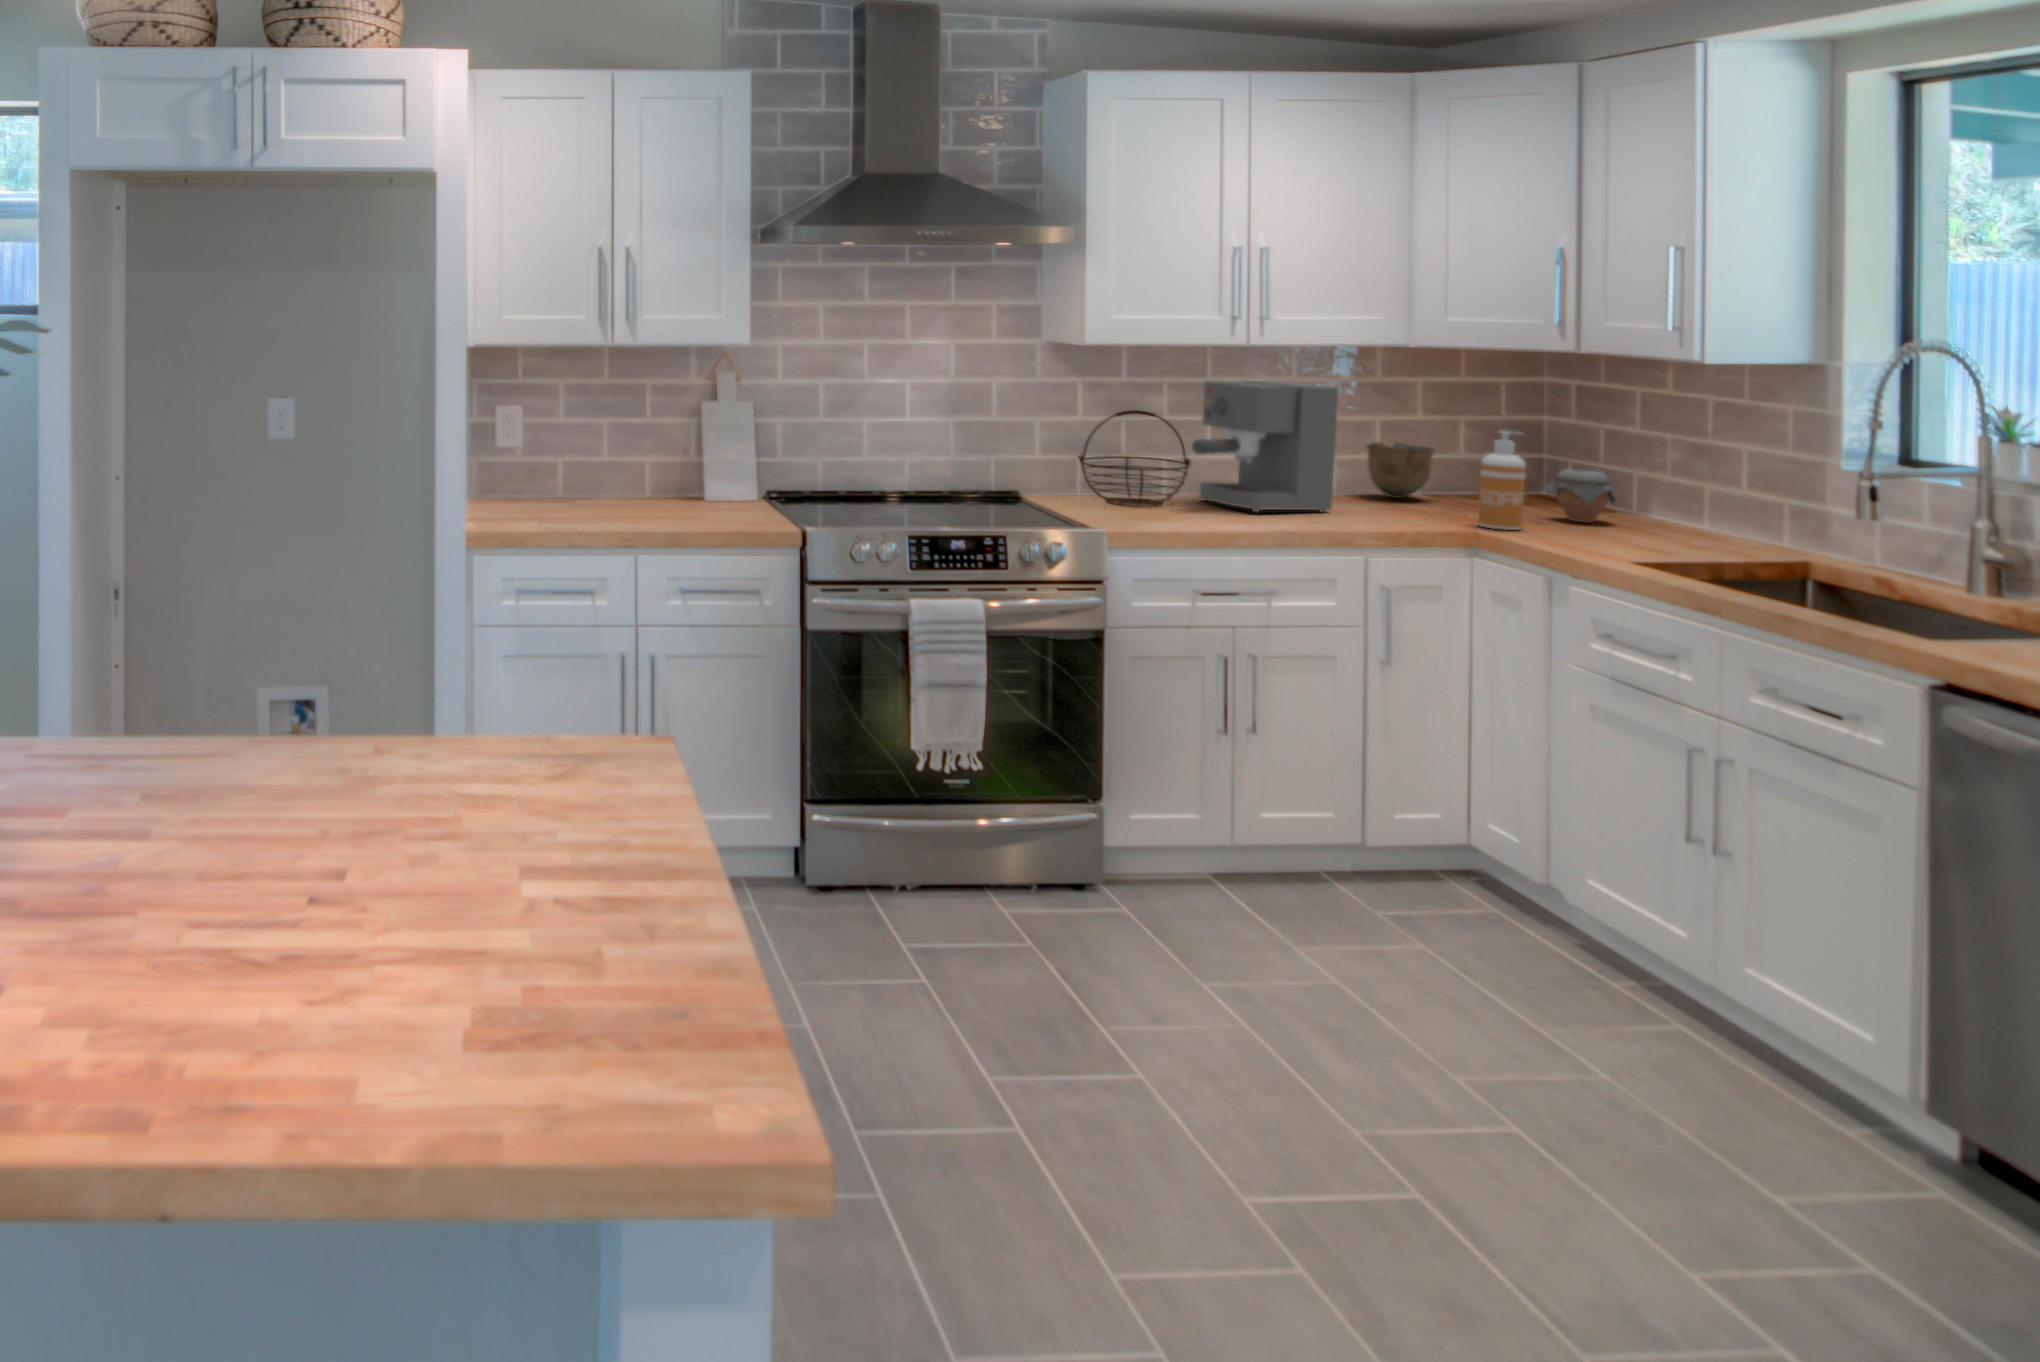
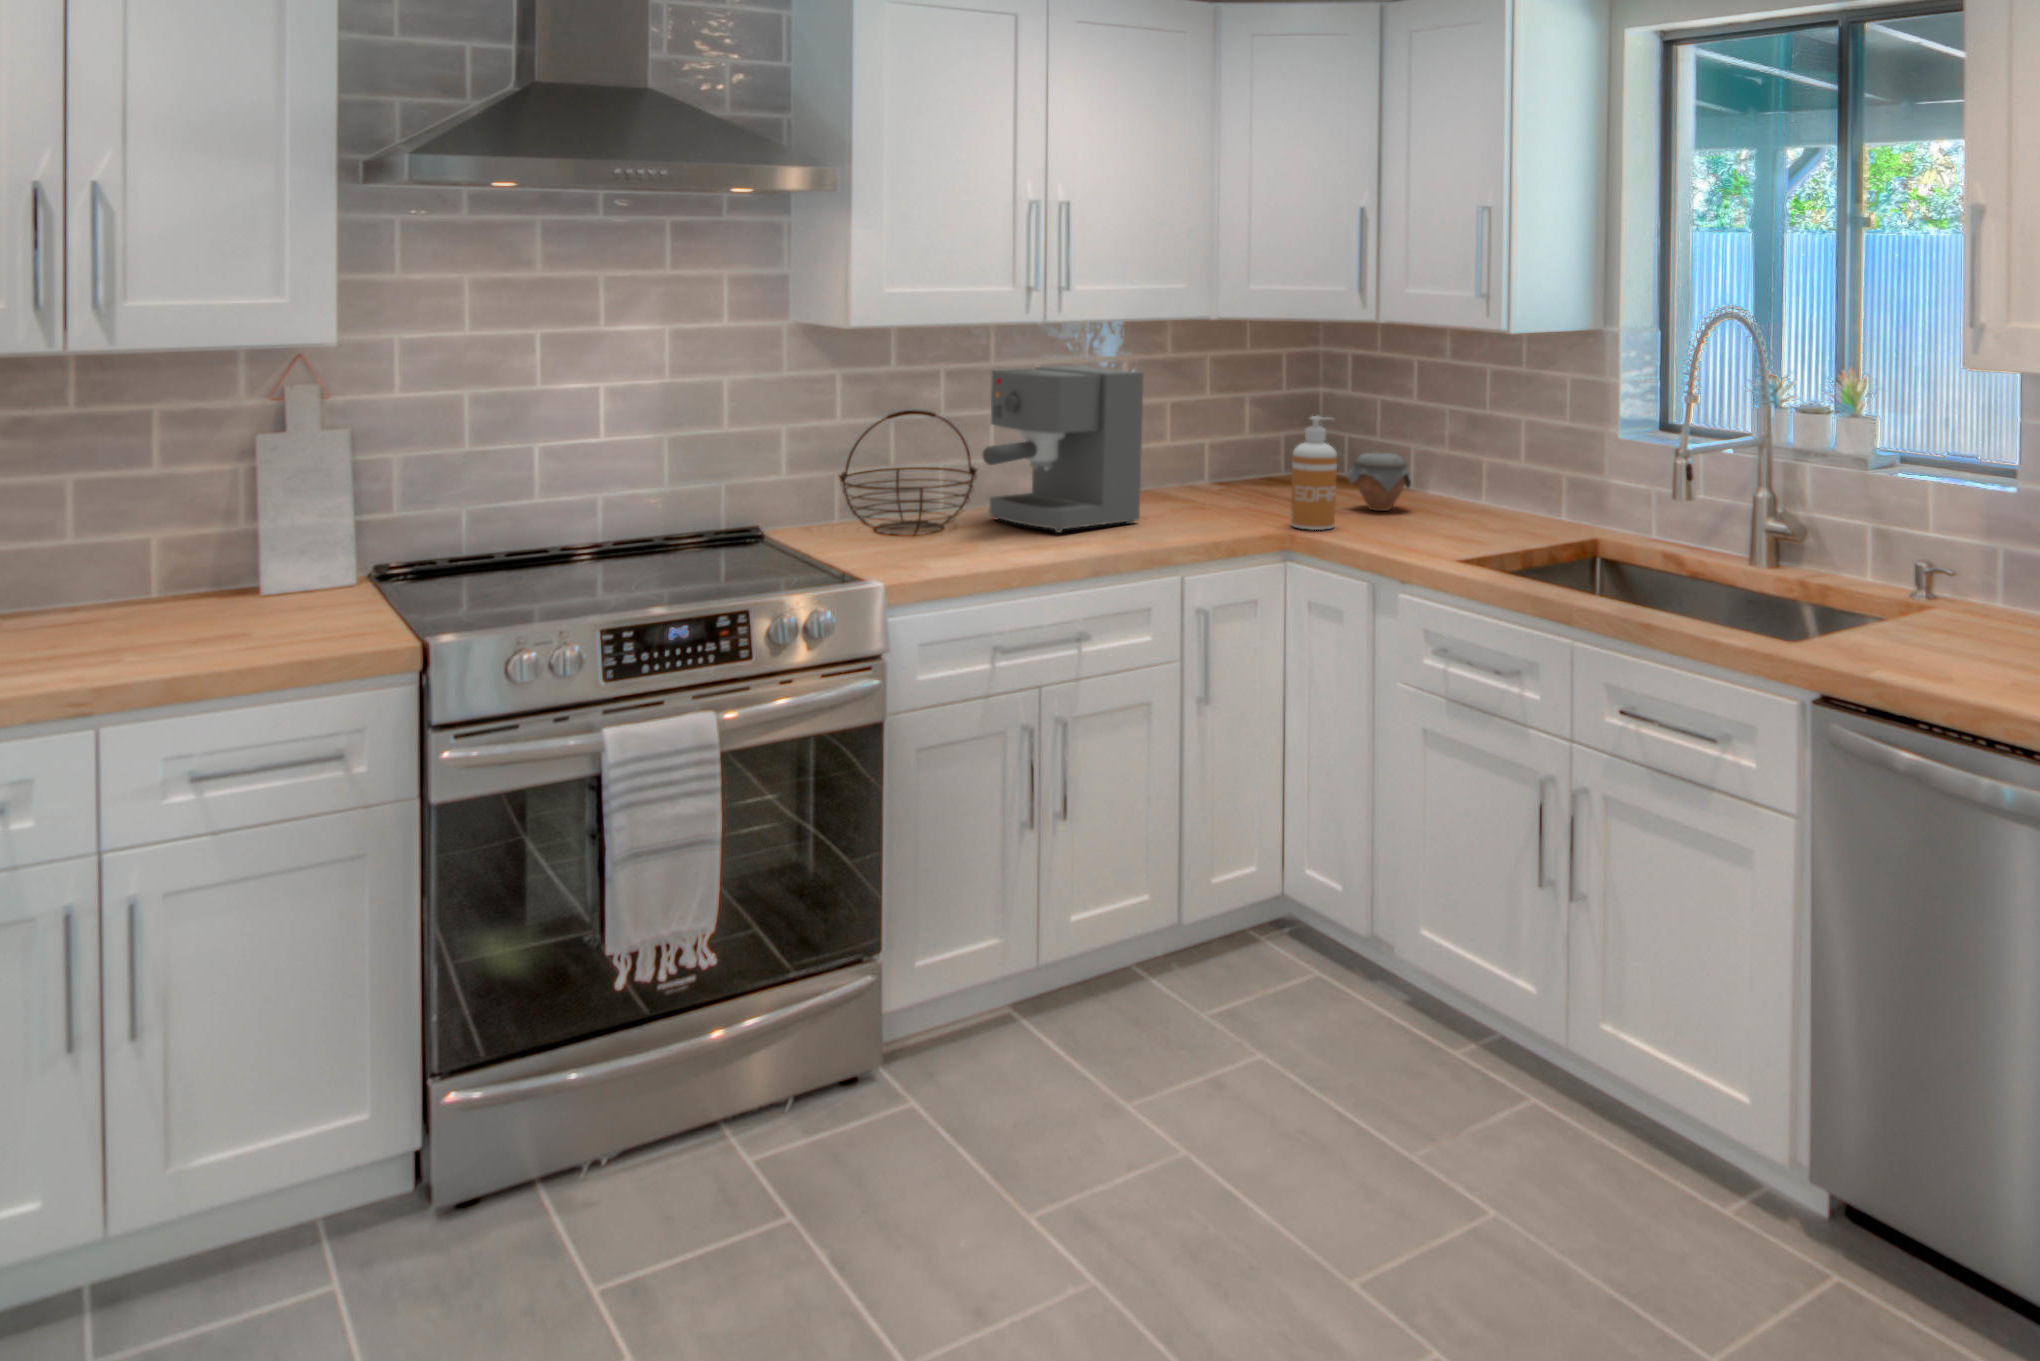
bowl: present [1367,442,1435,498] -> none [1164,431,1234,495]

